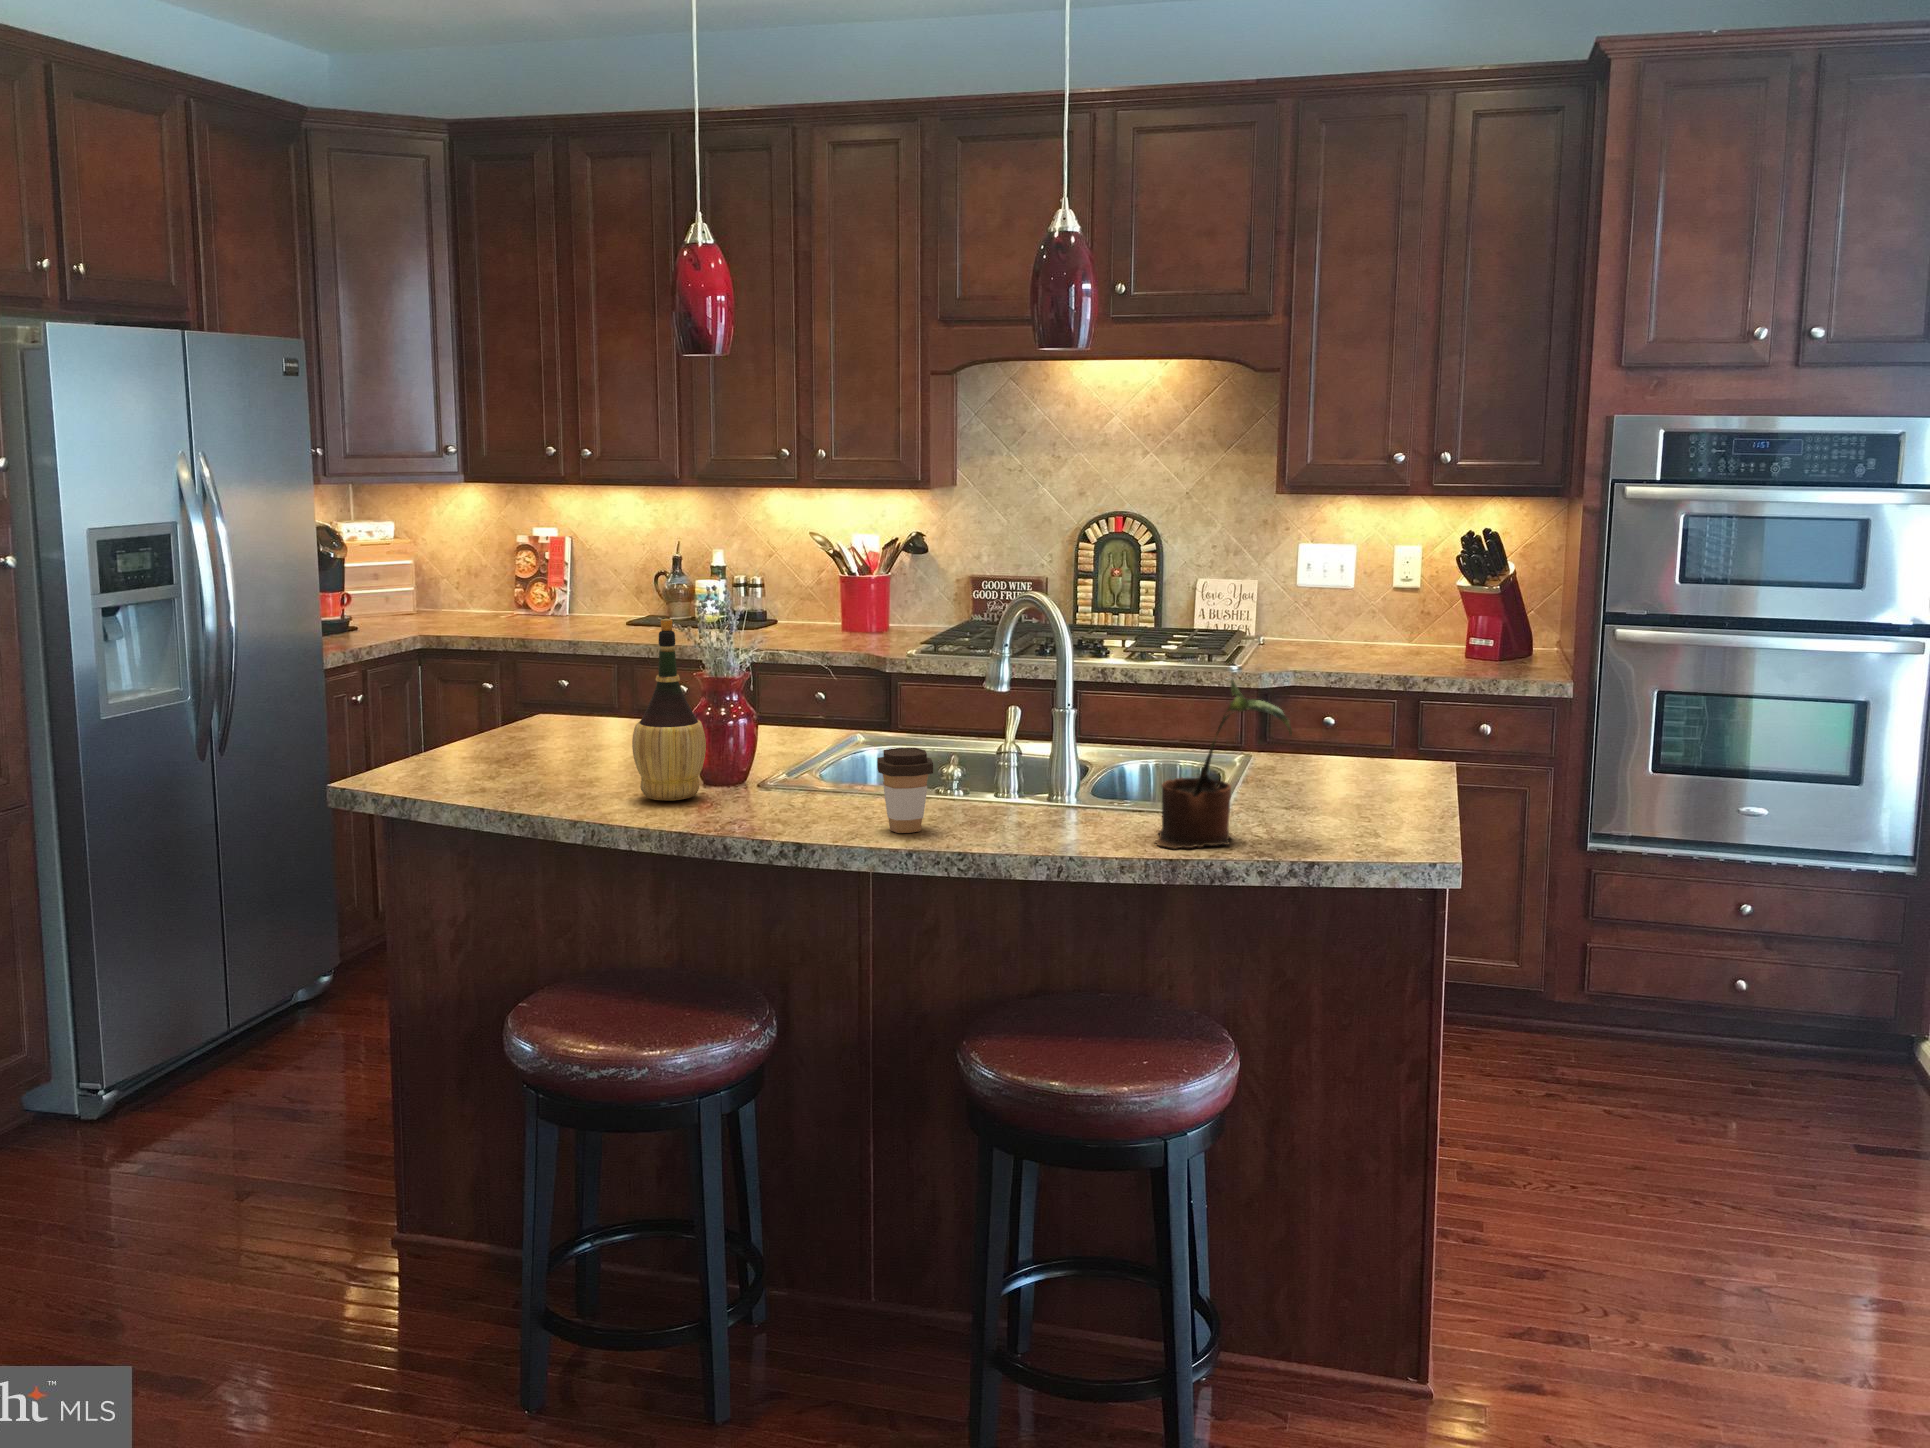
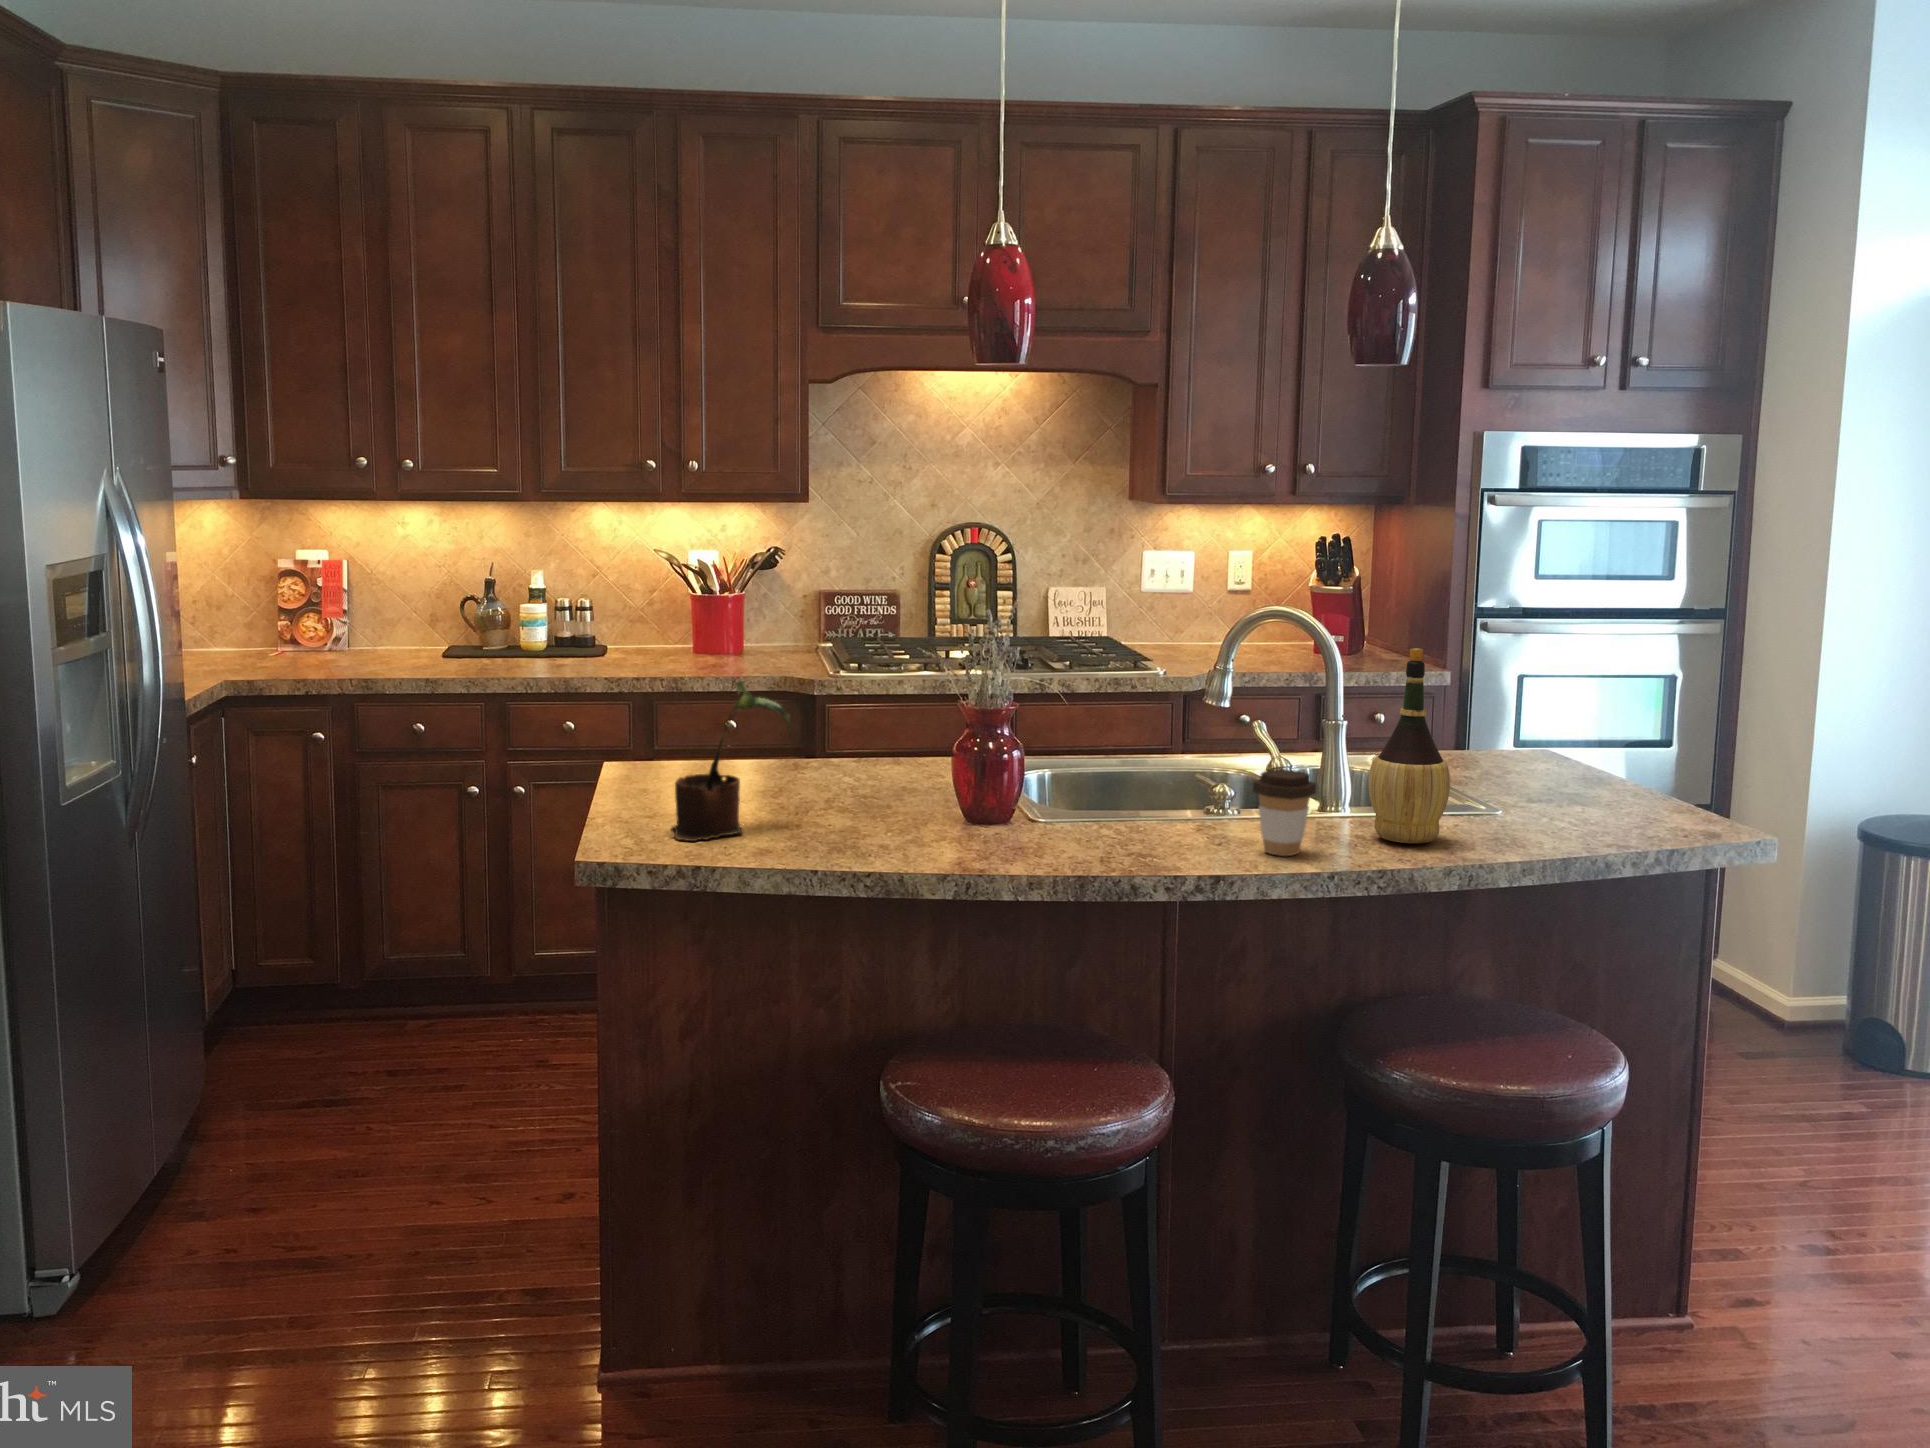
wine bottle: present [632,619,706,800] -> present [1368,648,1450,843]
potted plant: present [1156,679,1292,849] -> present [672,681,791,841]

